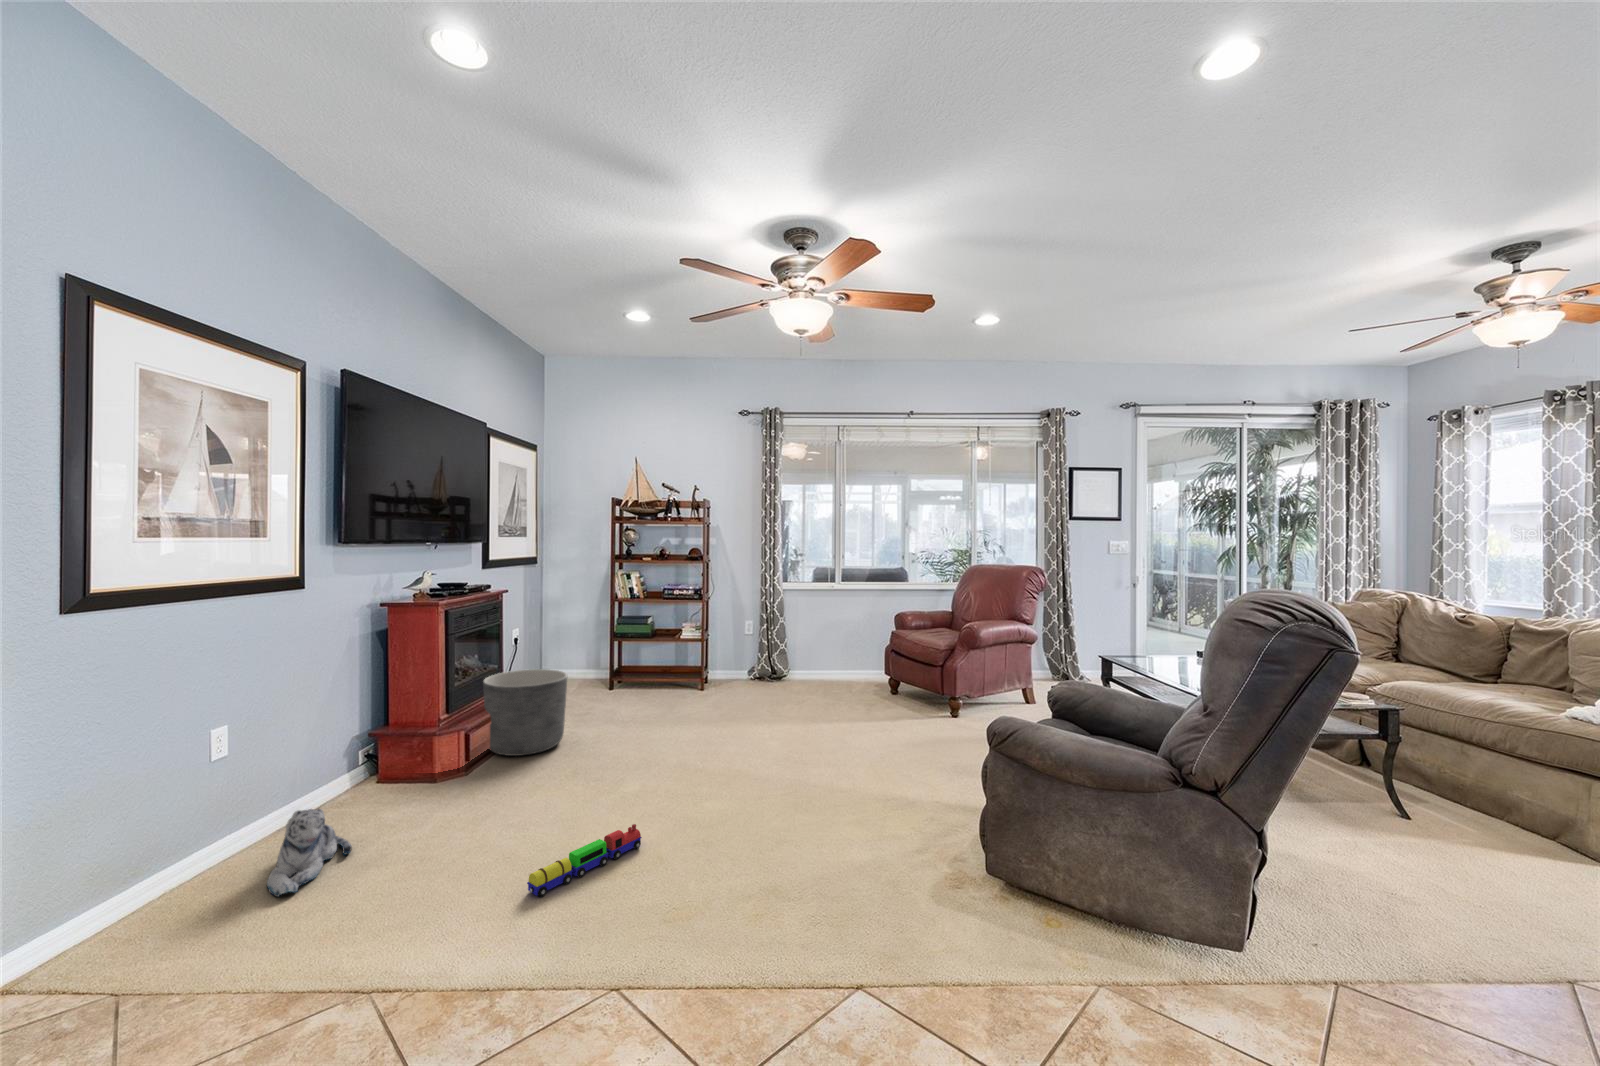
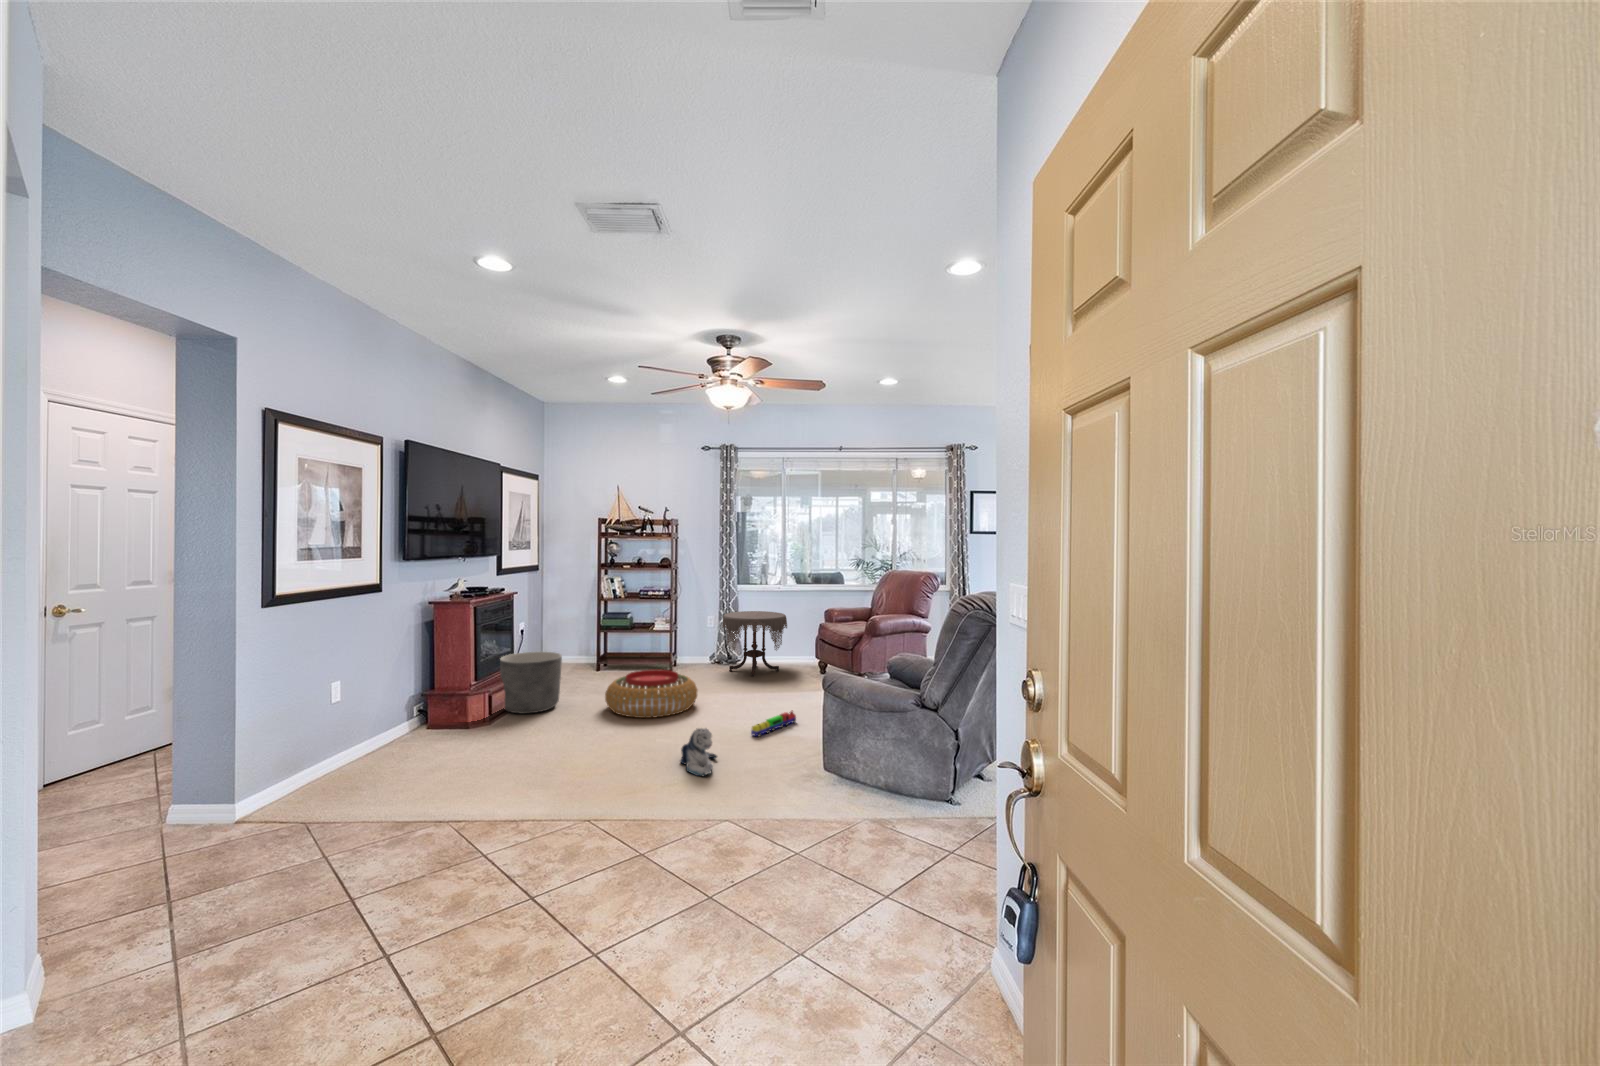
side table: none [767,614,847,697] -> present [722,611,787,677]
pouf: none [626,693,749,763] -> present [605,670,697,718]
plush toy: present [267,809,352,897] -> present [680,728,717,776]
toy train: present [527,824,642,897] -> present [751,711,796,737]

